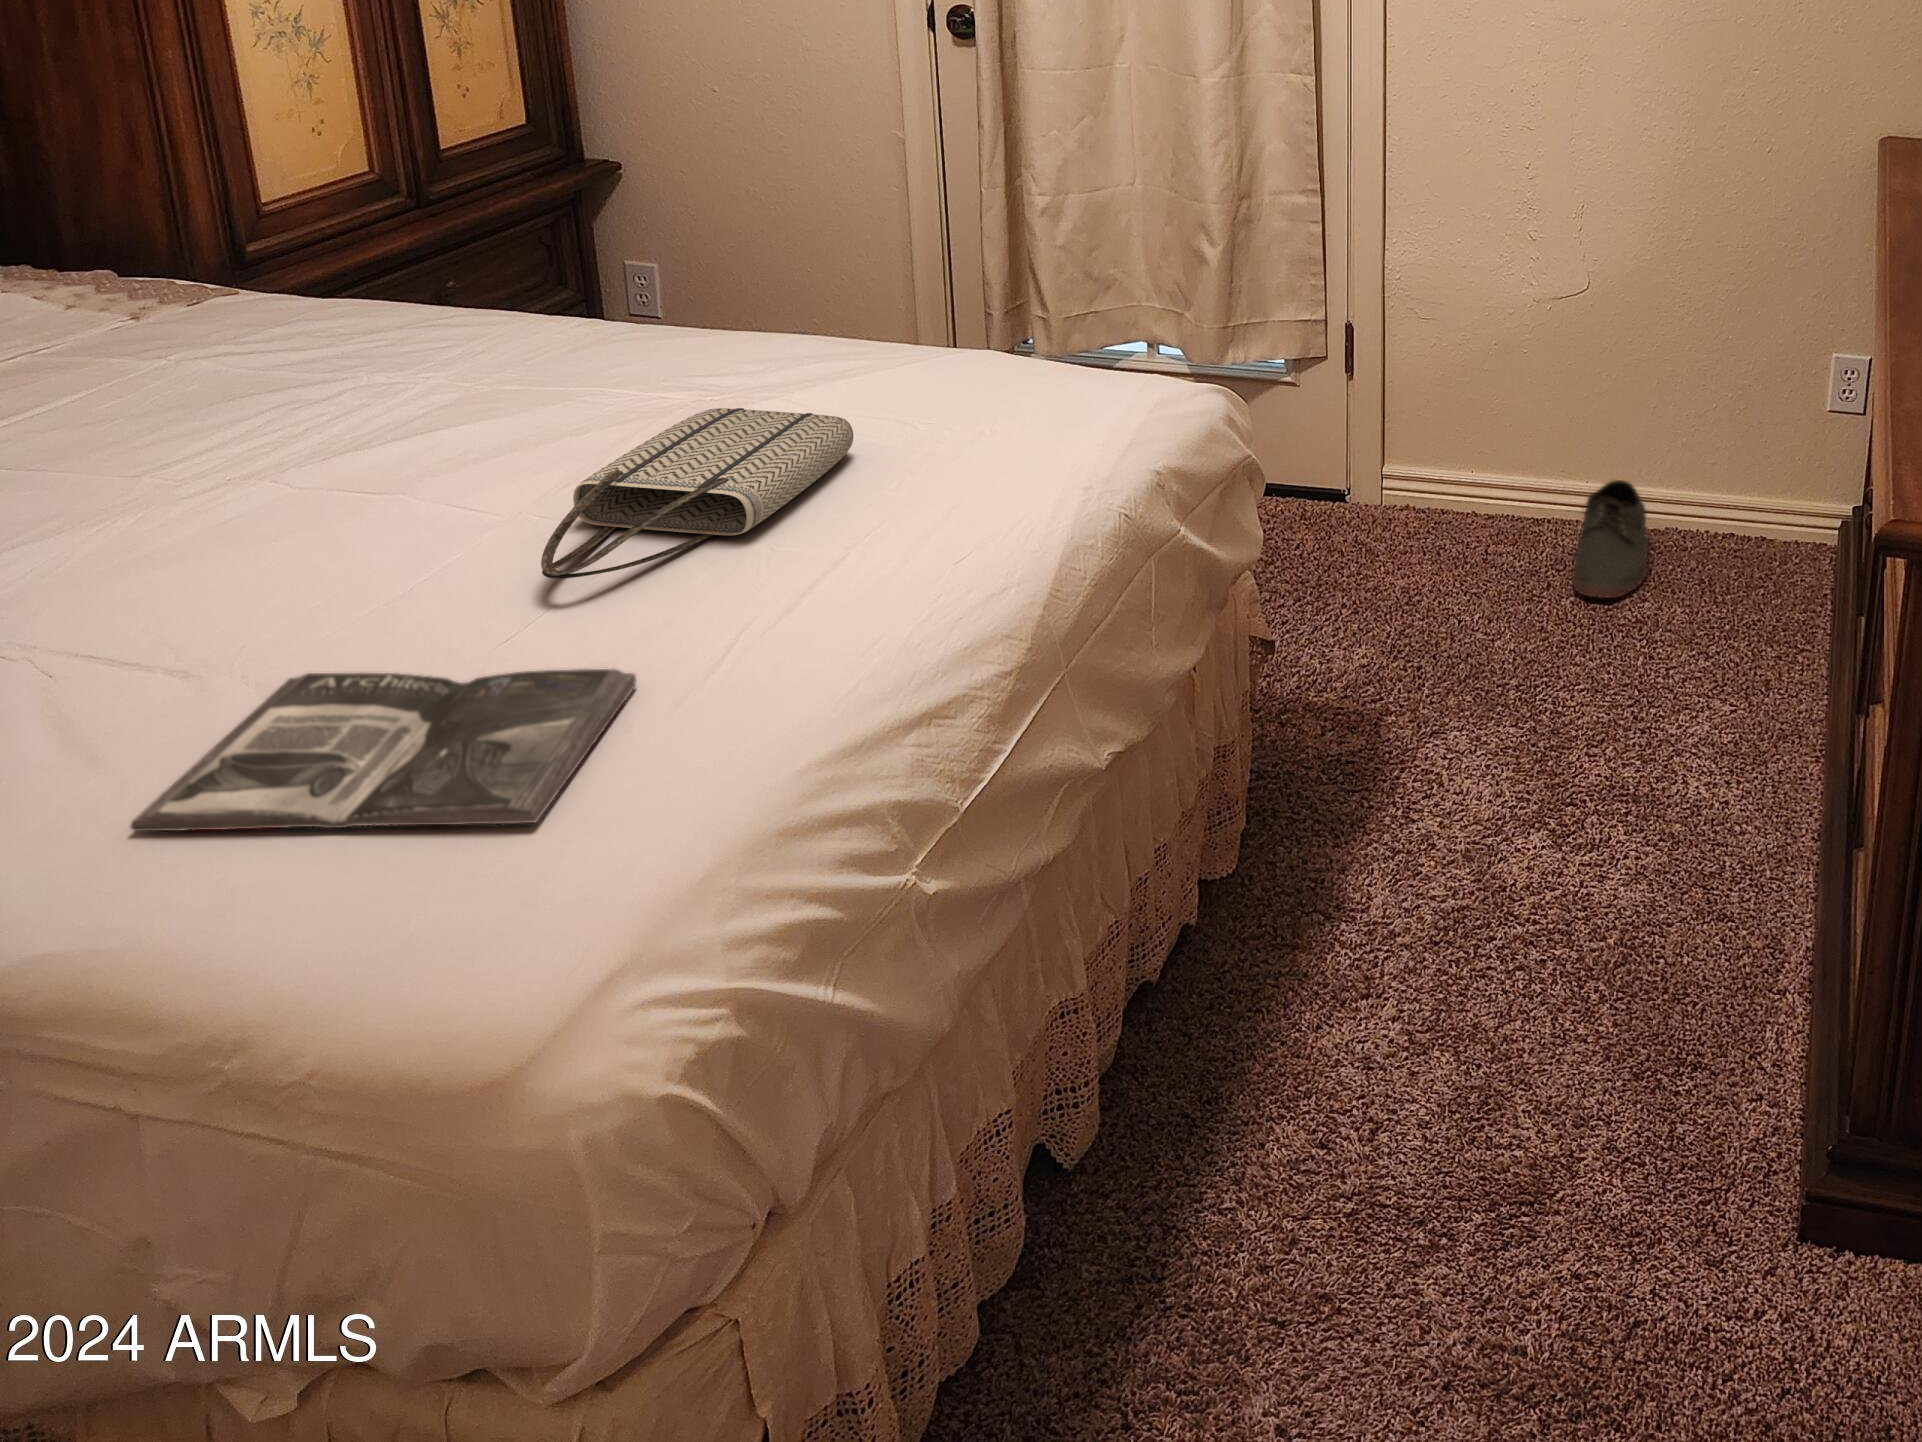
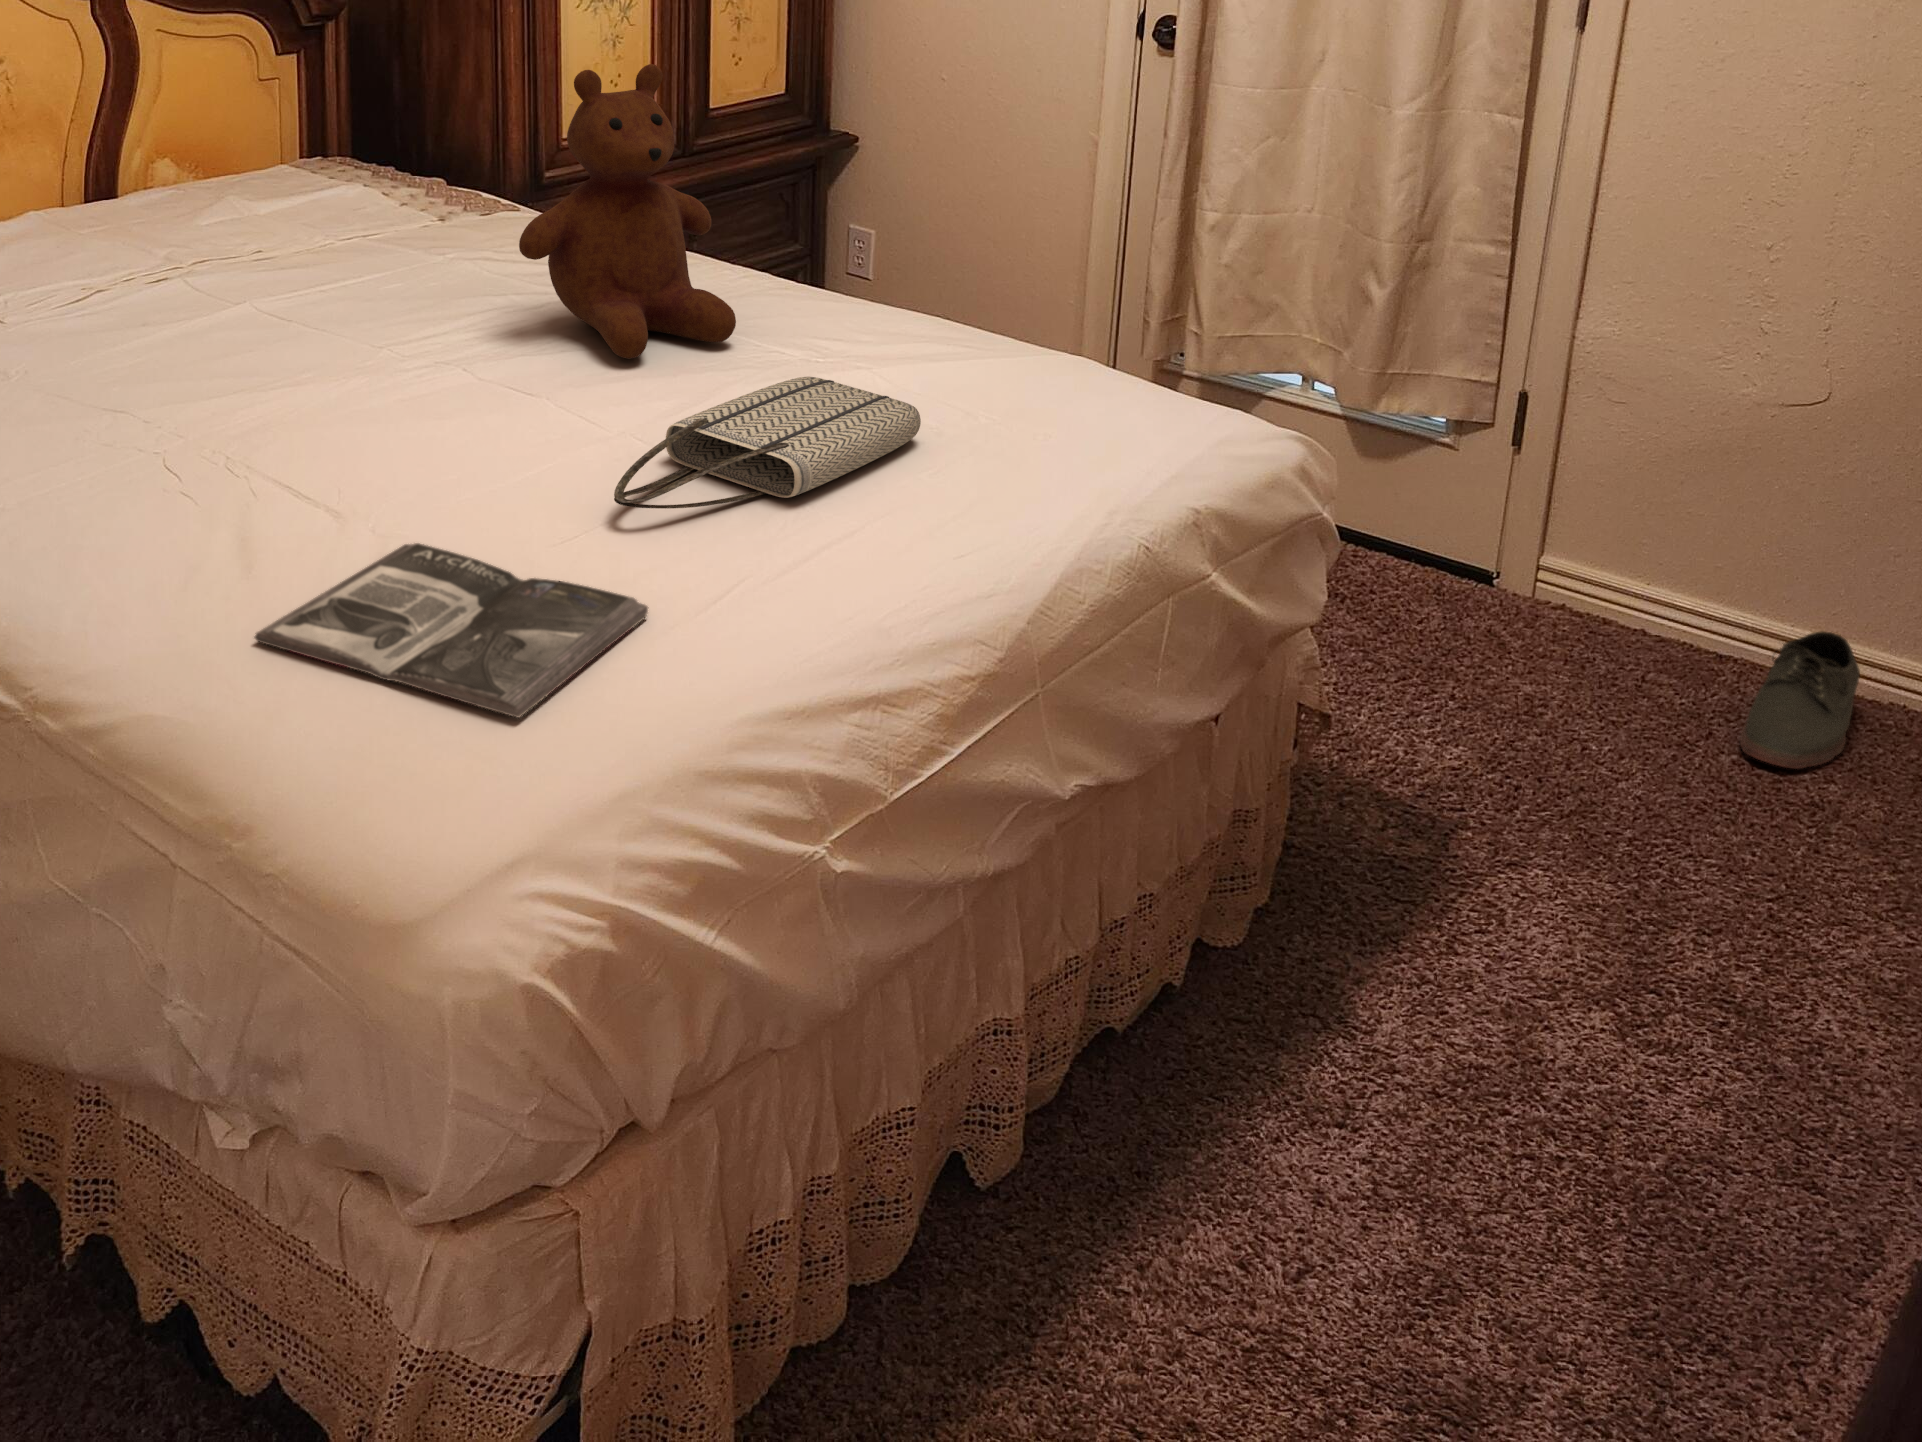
teddy bear: none [303,93,597,428] -> present [519,64,736,359]

